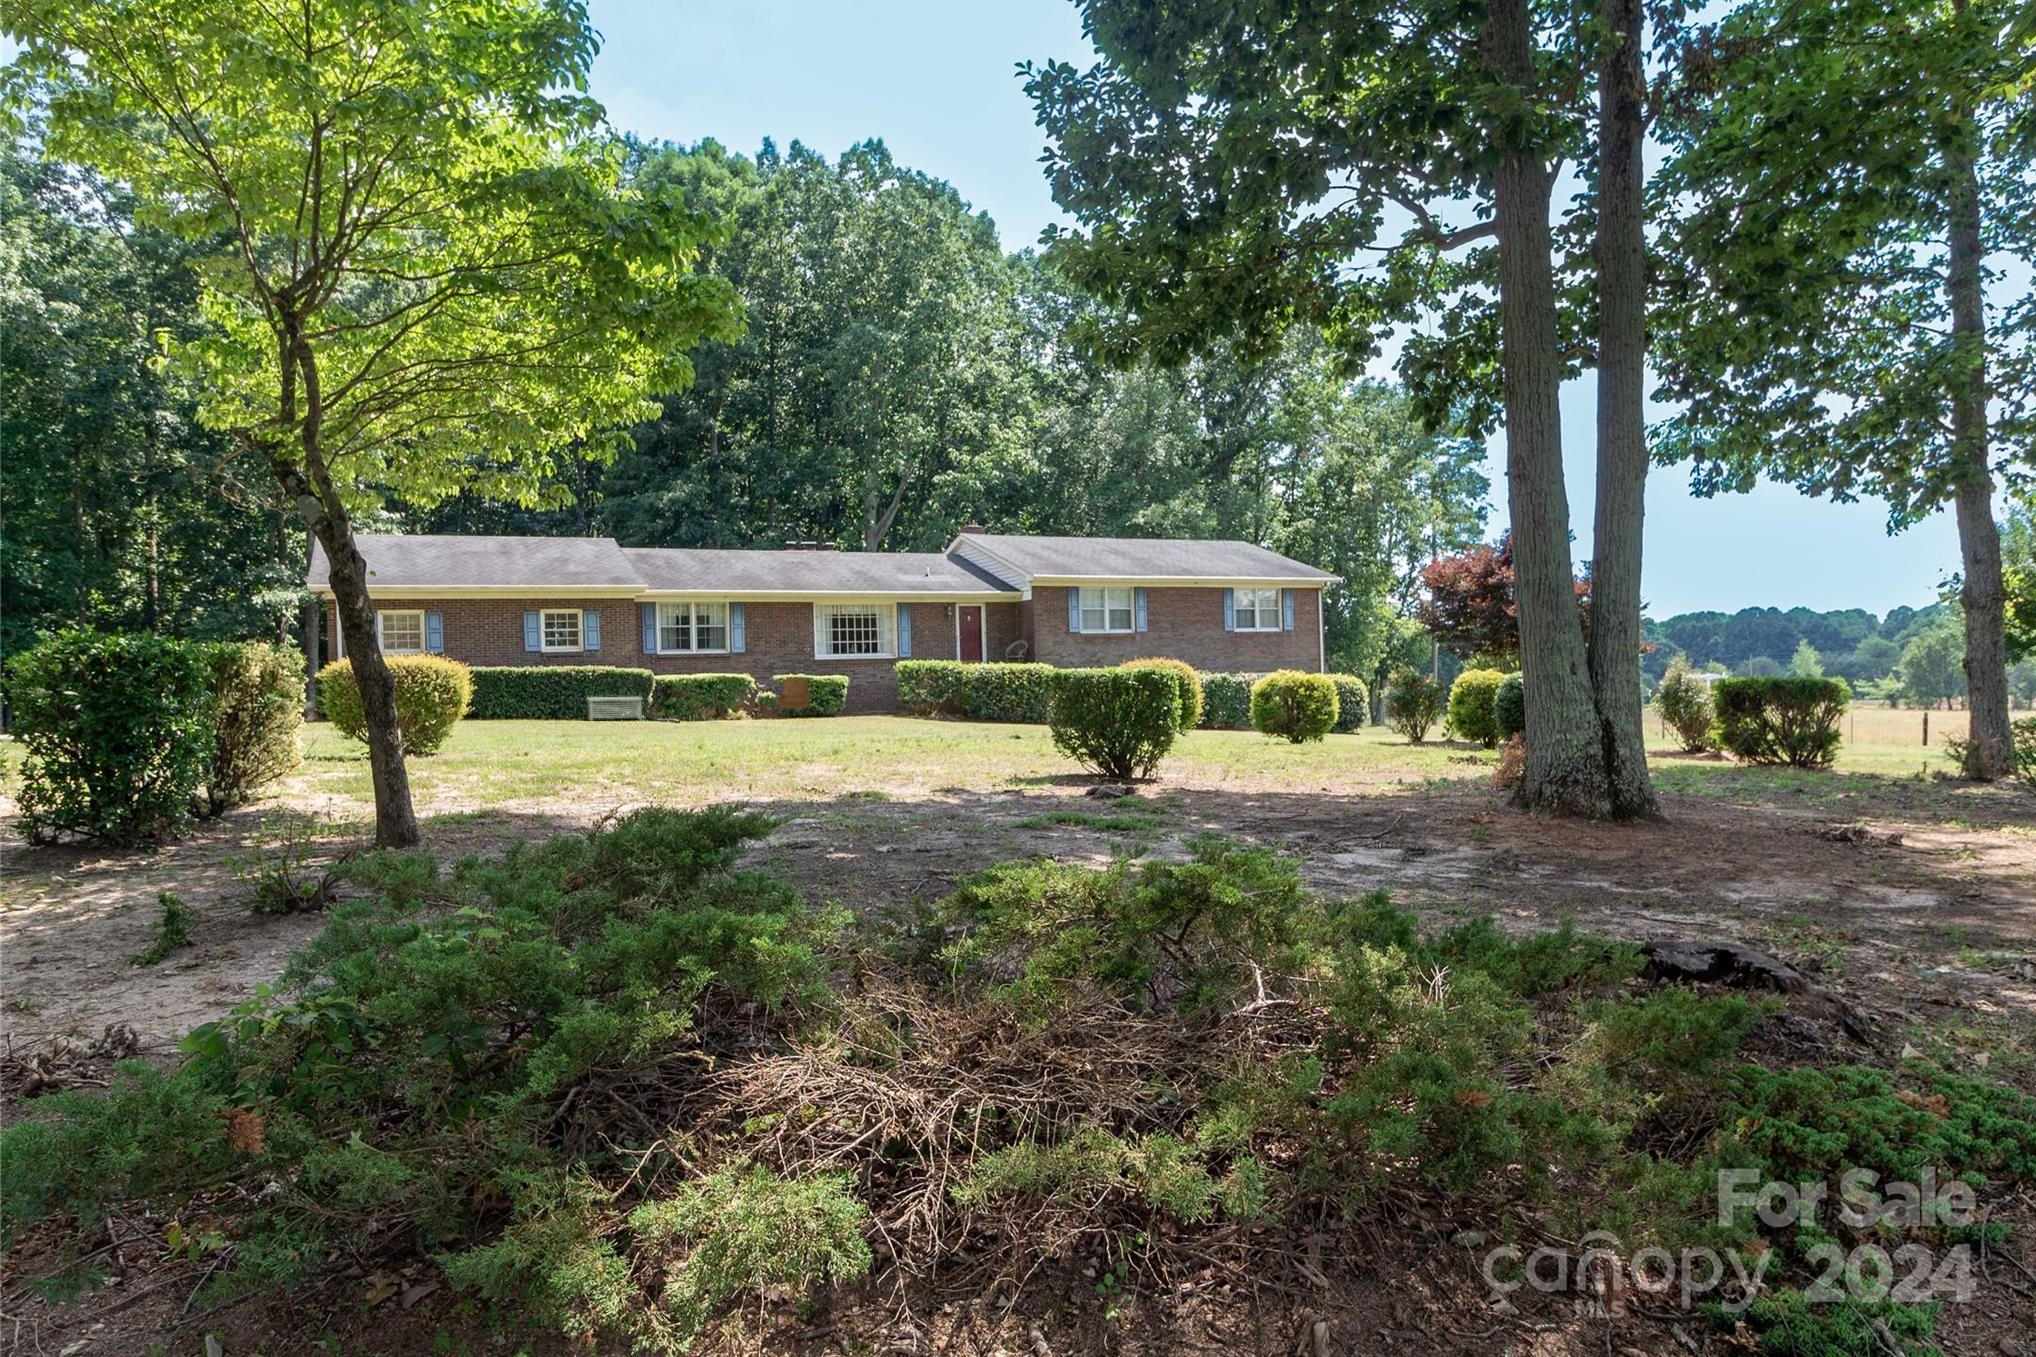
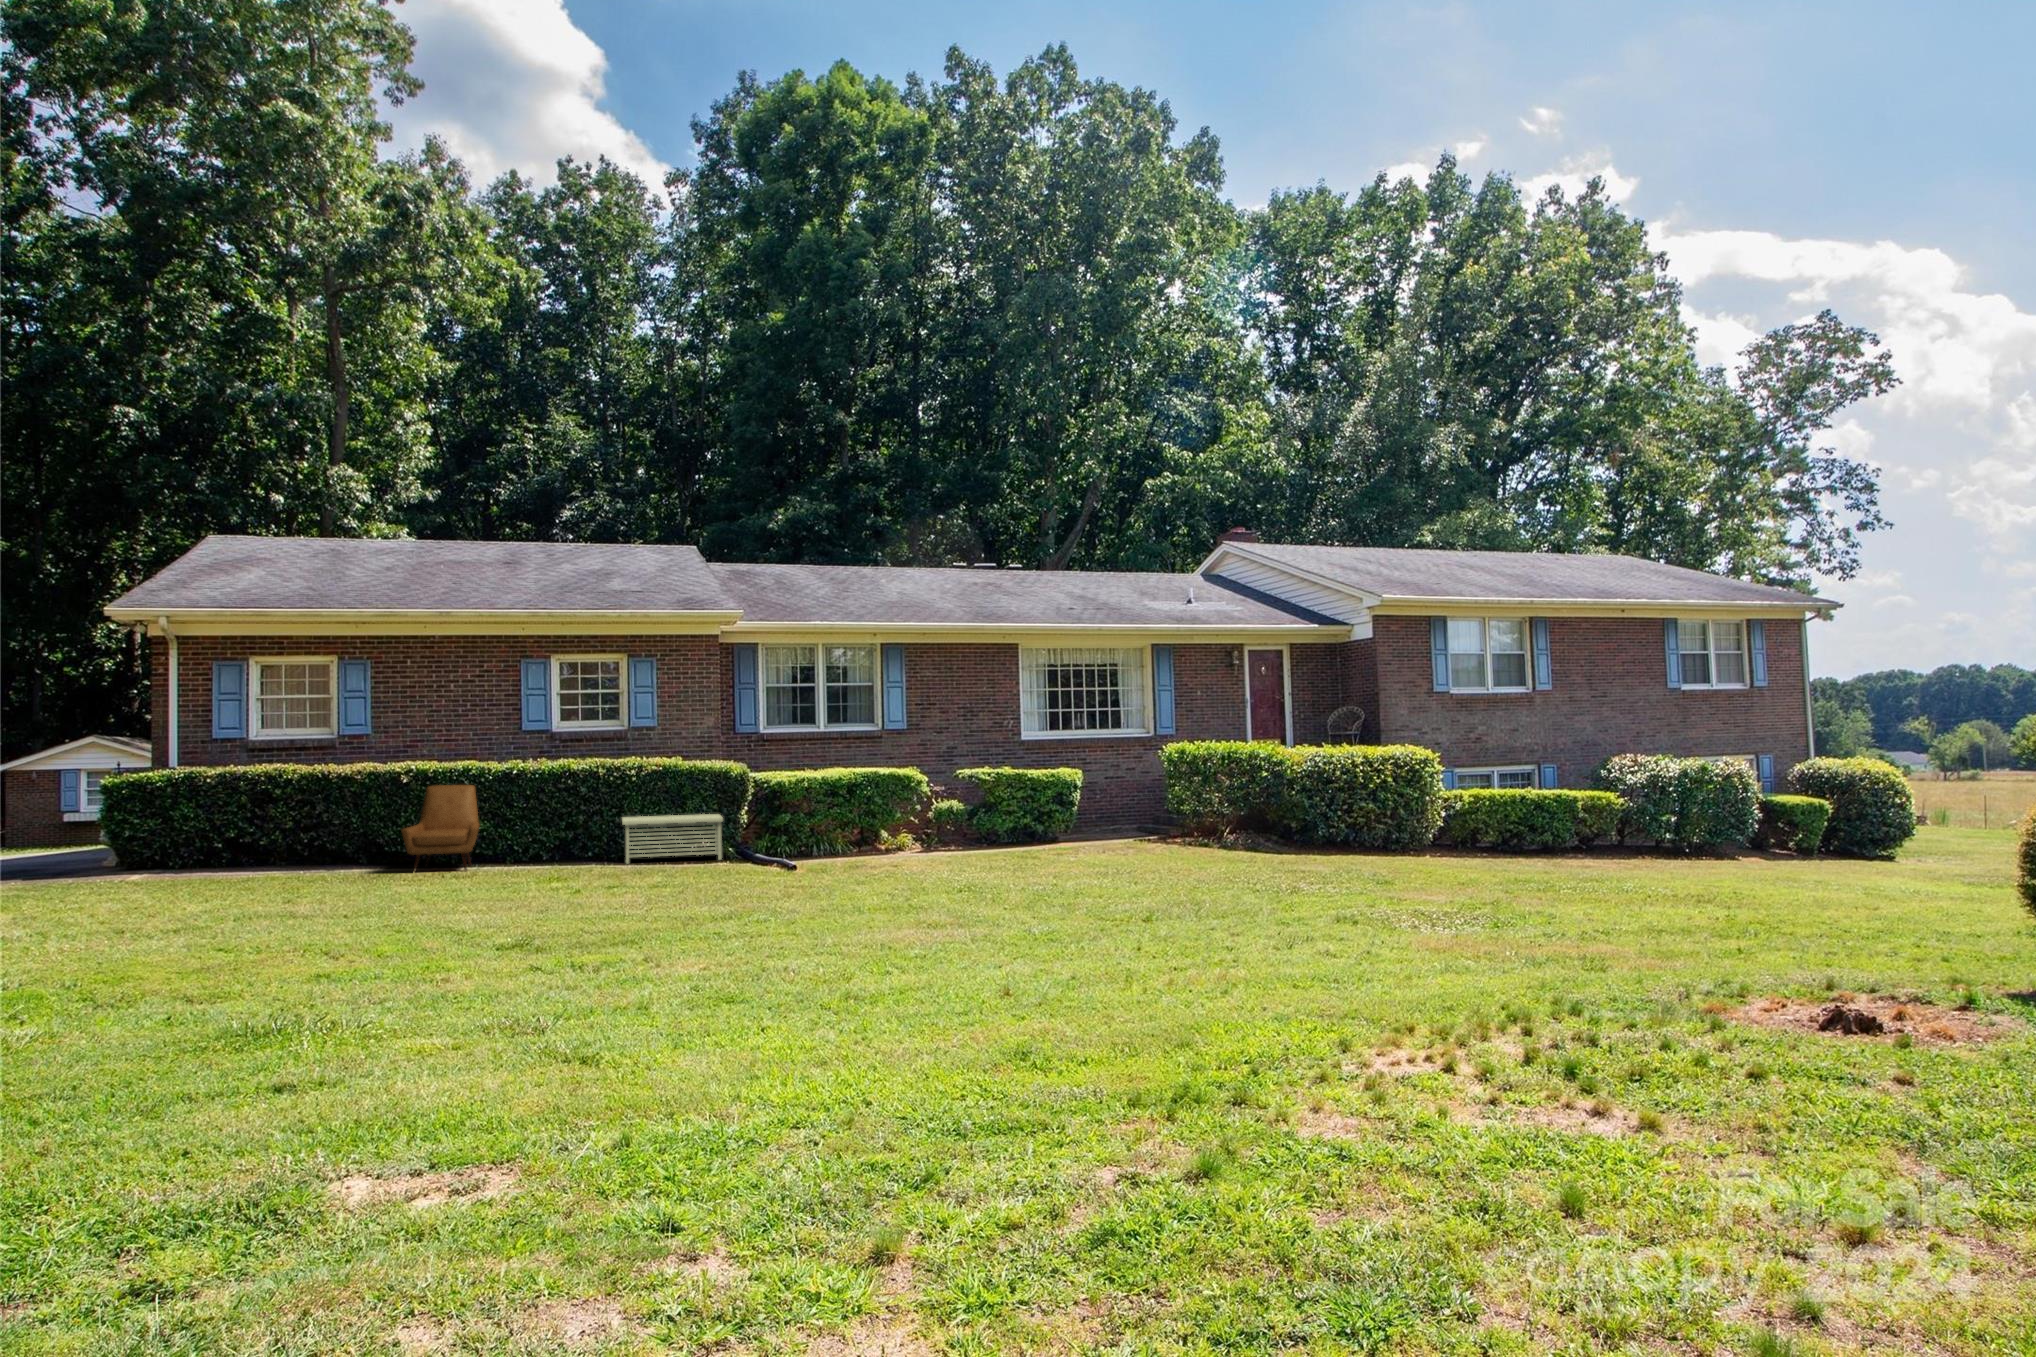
chair: present [777,677,810,715] -> present [402,785,479,873]

